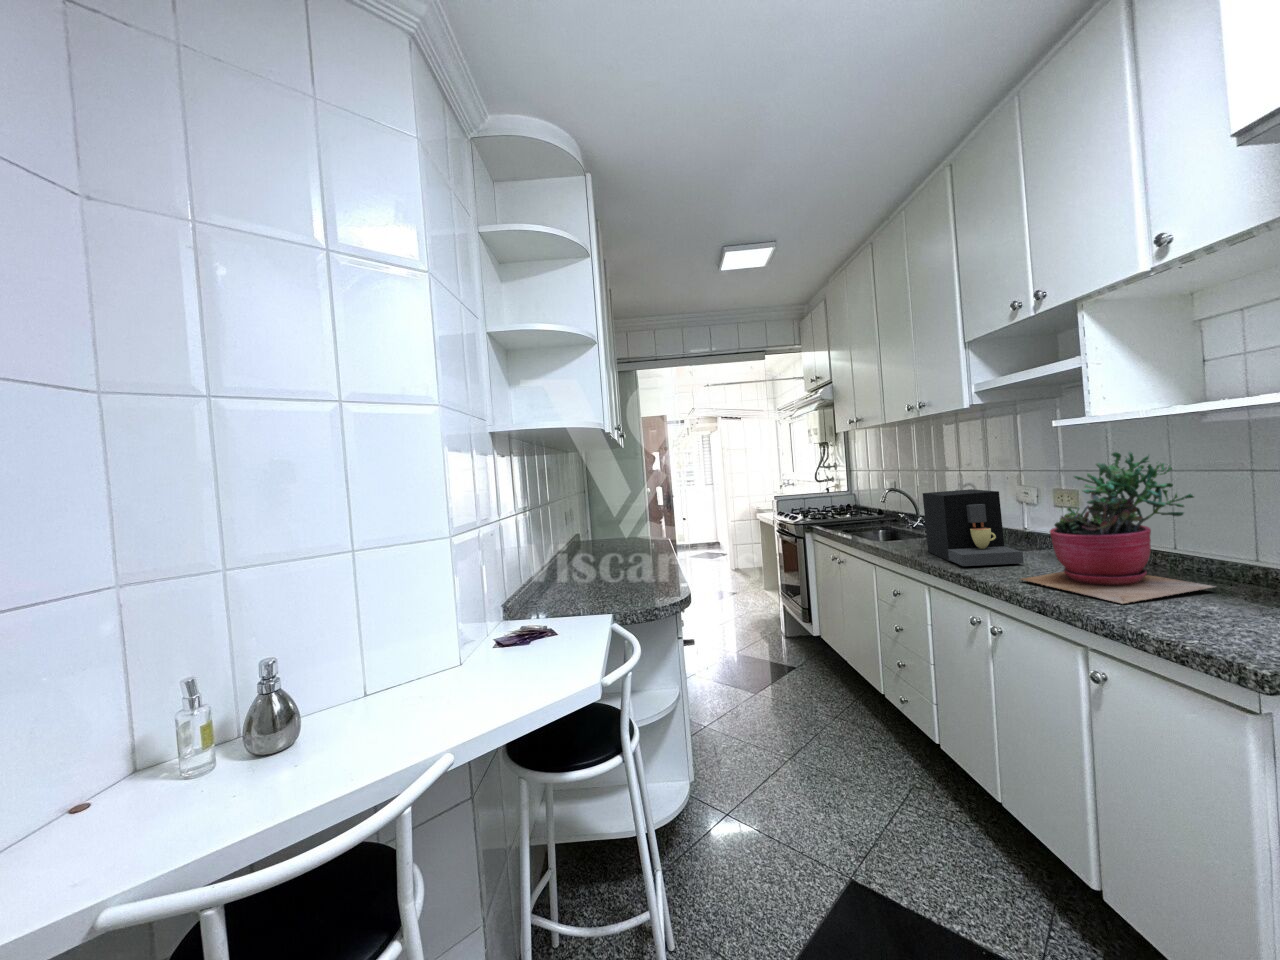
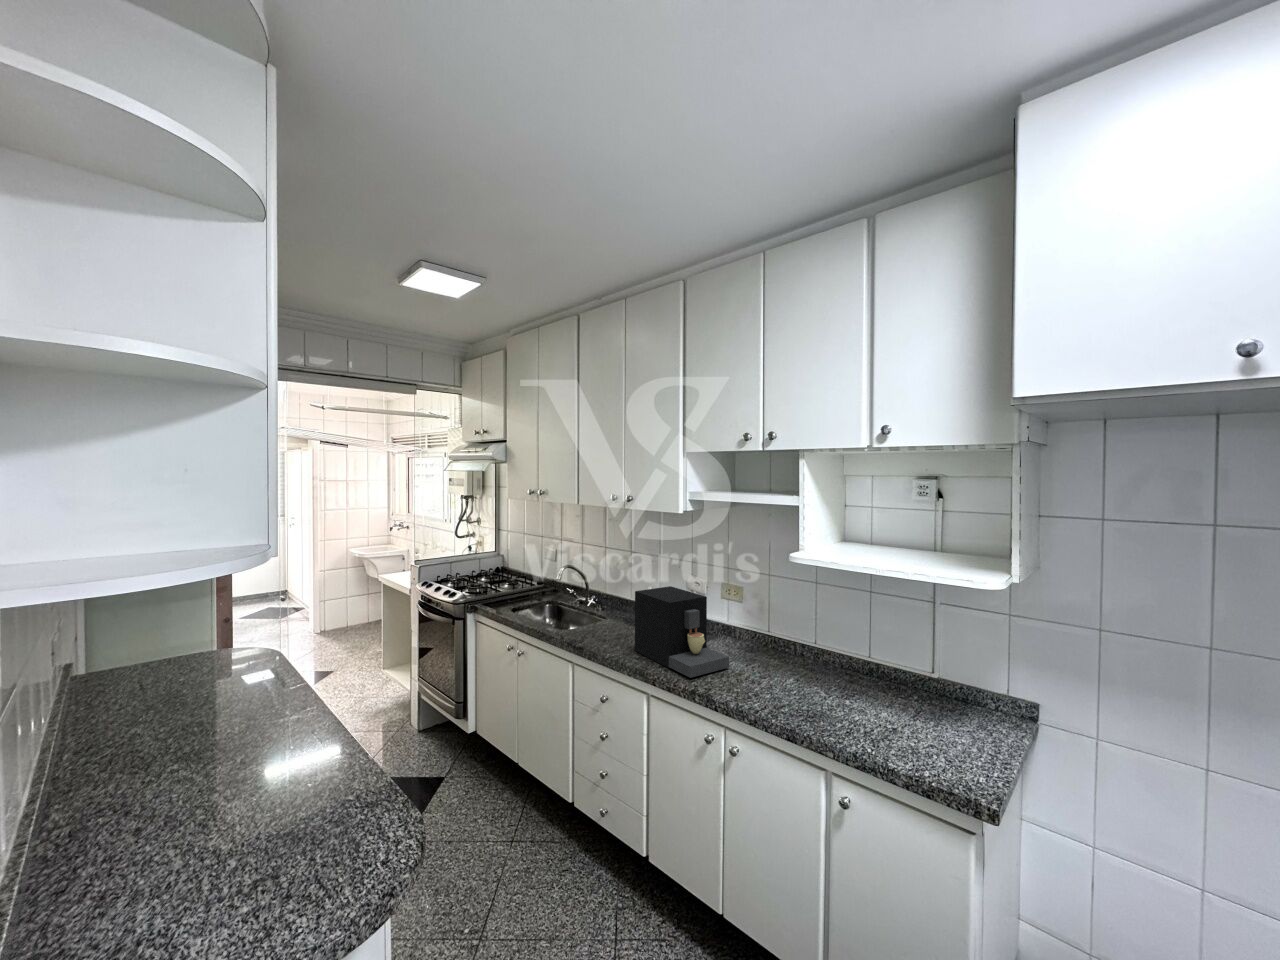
succulent plant: present [1022,451,1214,604] -> none [752,581,871,726]

